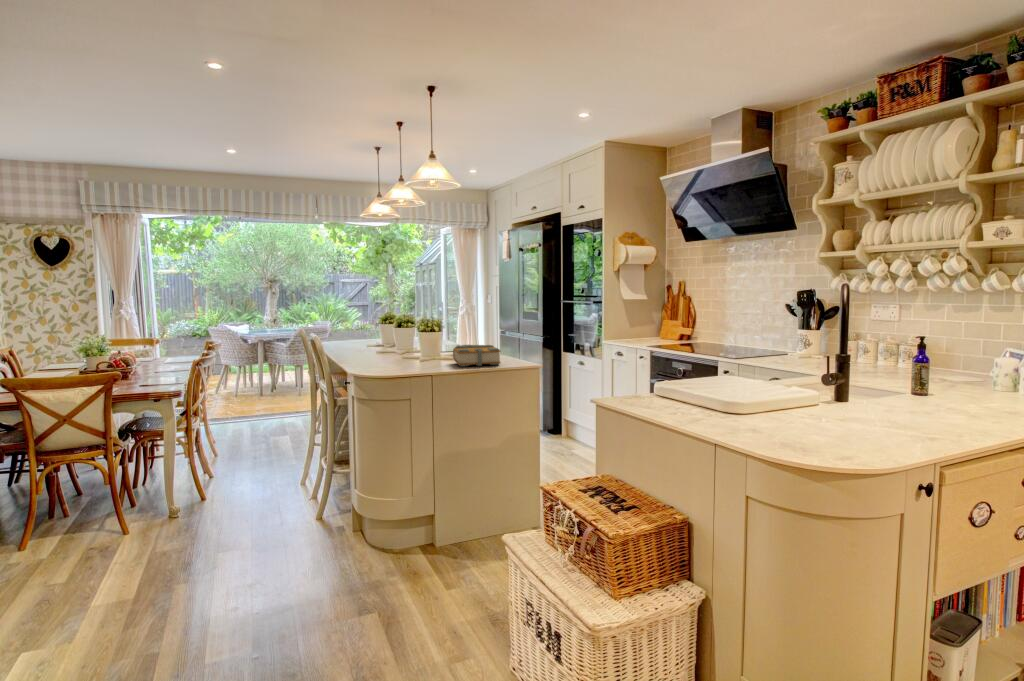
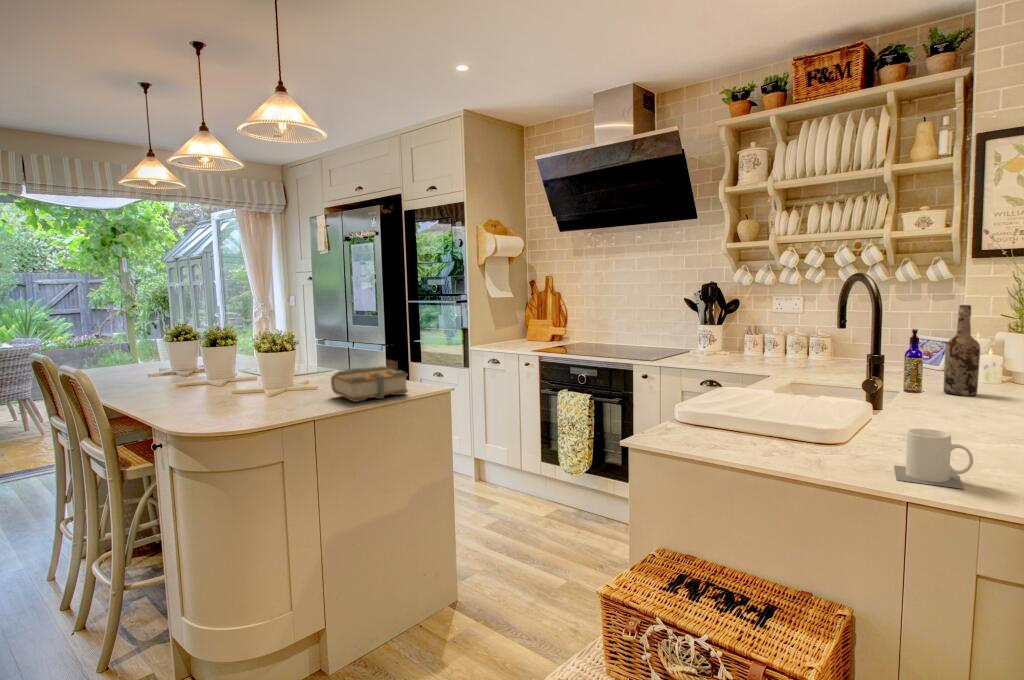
wine bottle: none [948,315,985,402] -> present [944,305,980,396]
mug: none [704,396,760,436] -> present [894,429,973,489]

